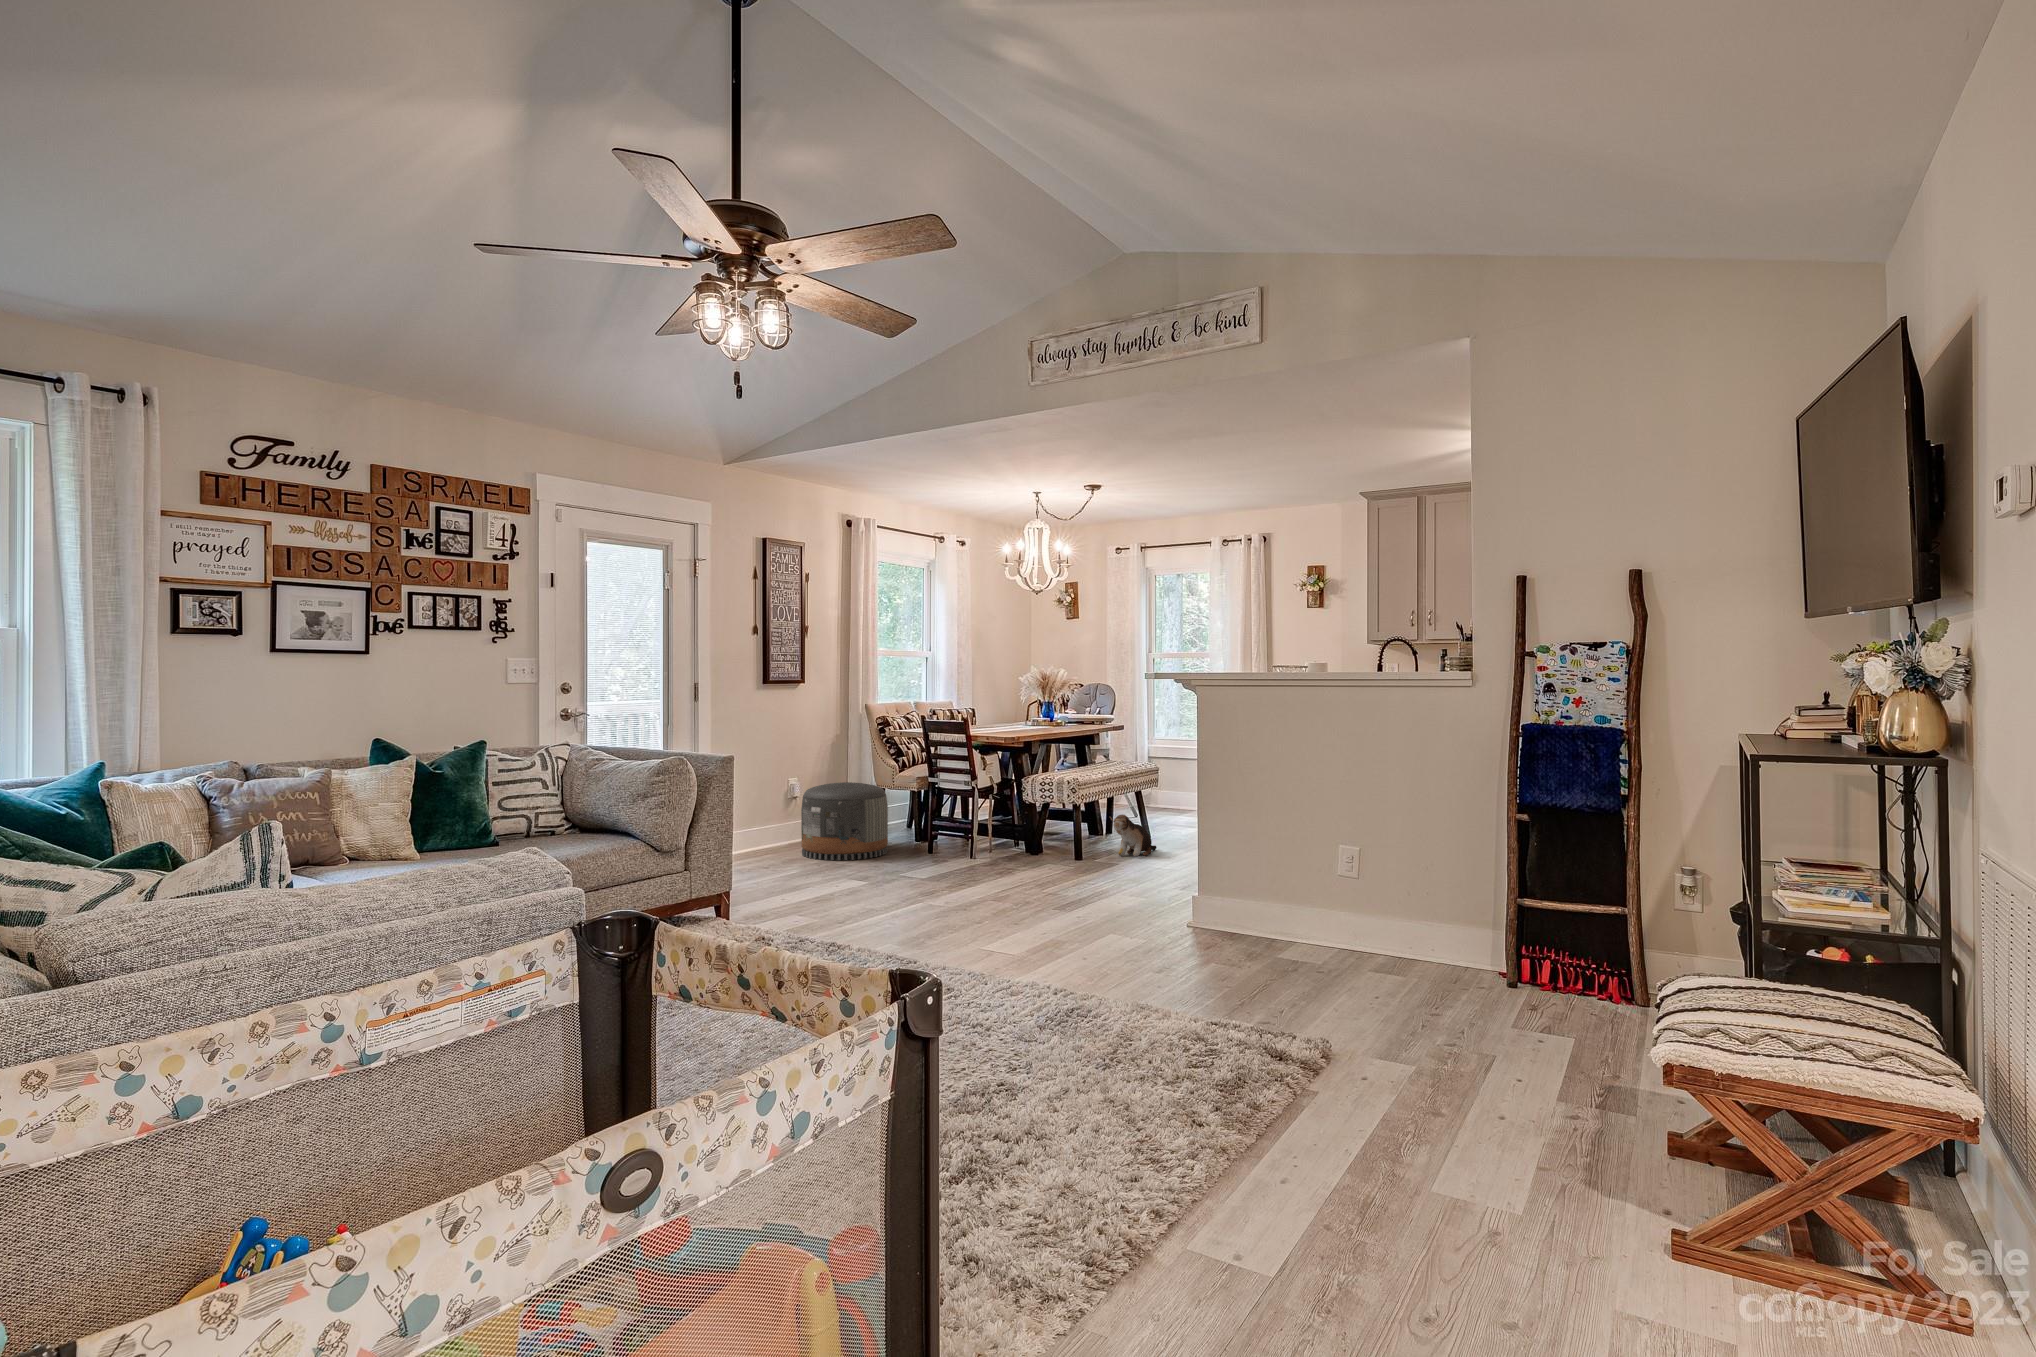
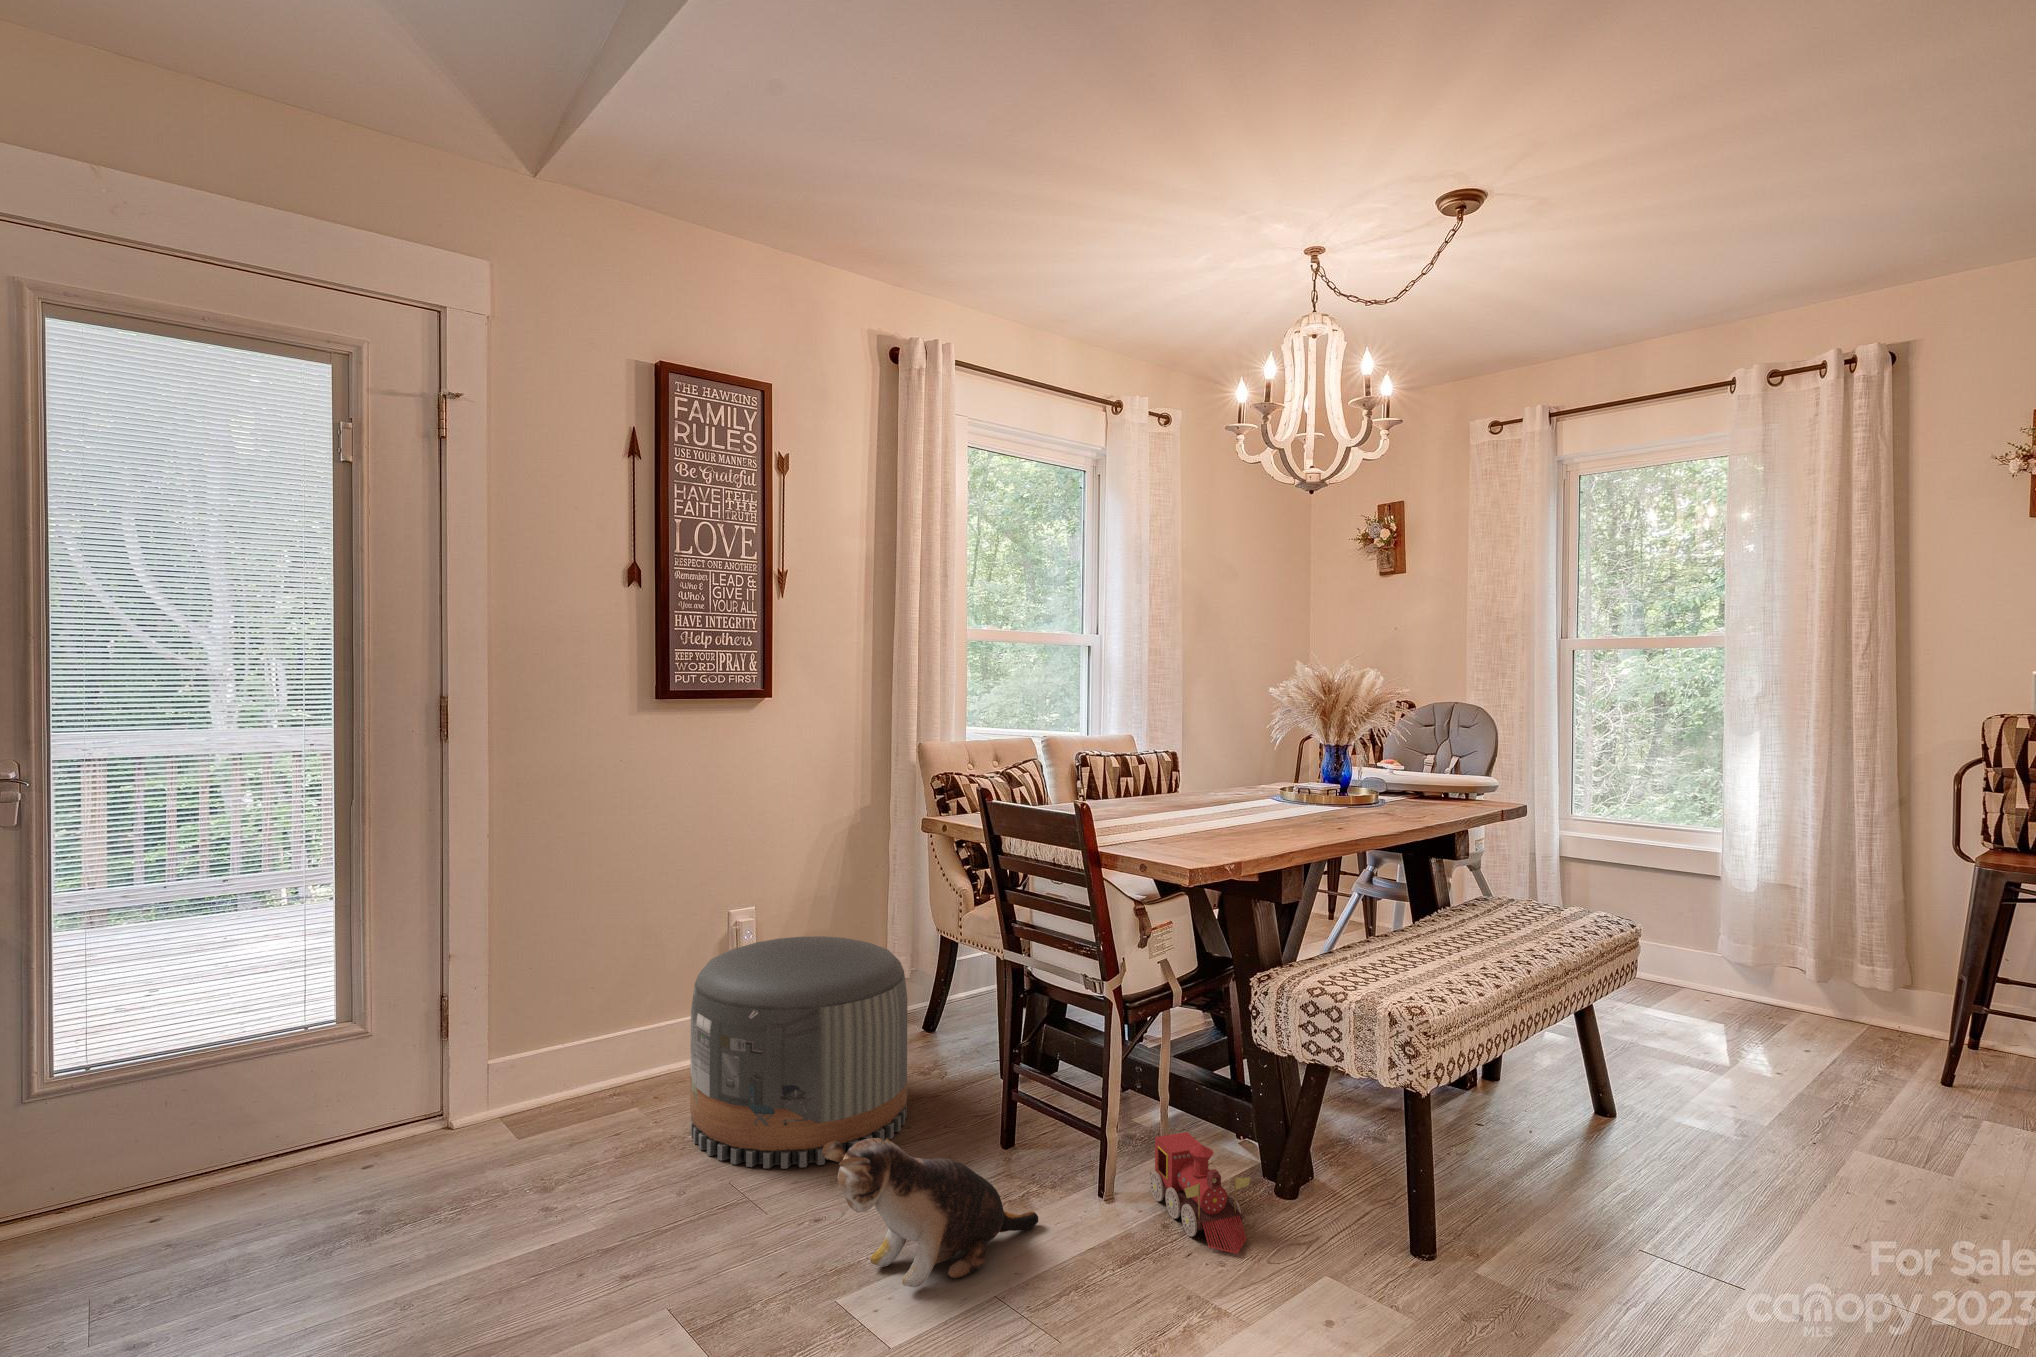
plush toy: present [1110,814,1156,856] -> present [822,1138,1038,1287]
toy train: none [988,833,1024,862] -> present [1150,1132,1251,1254]

